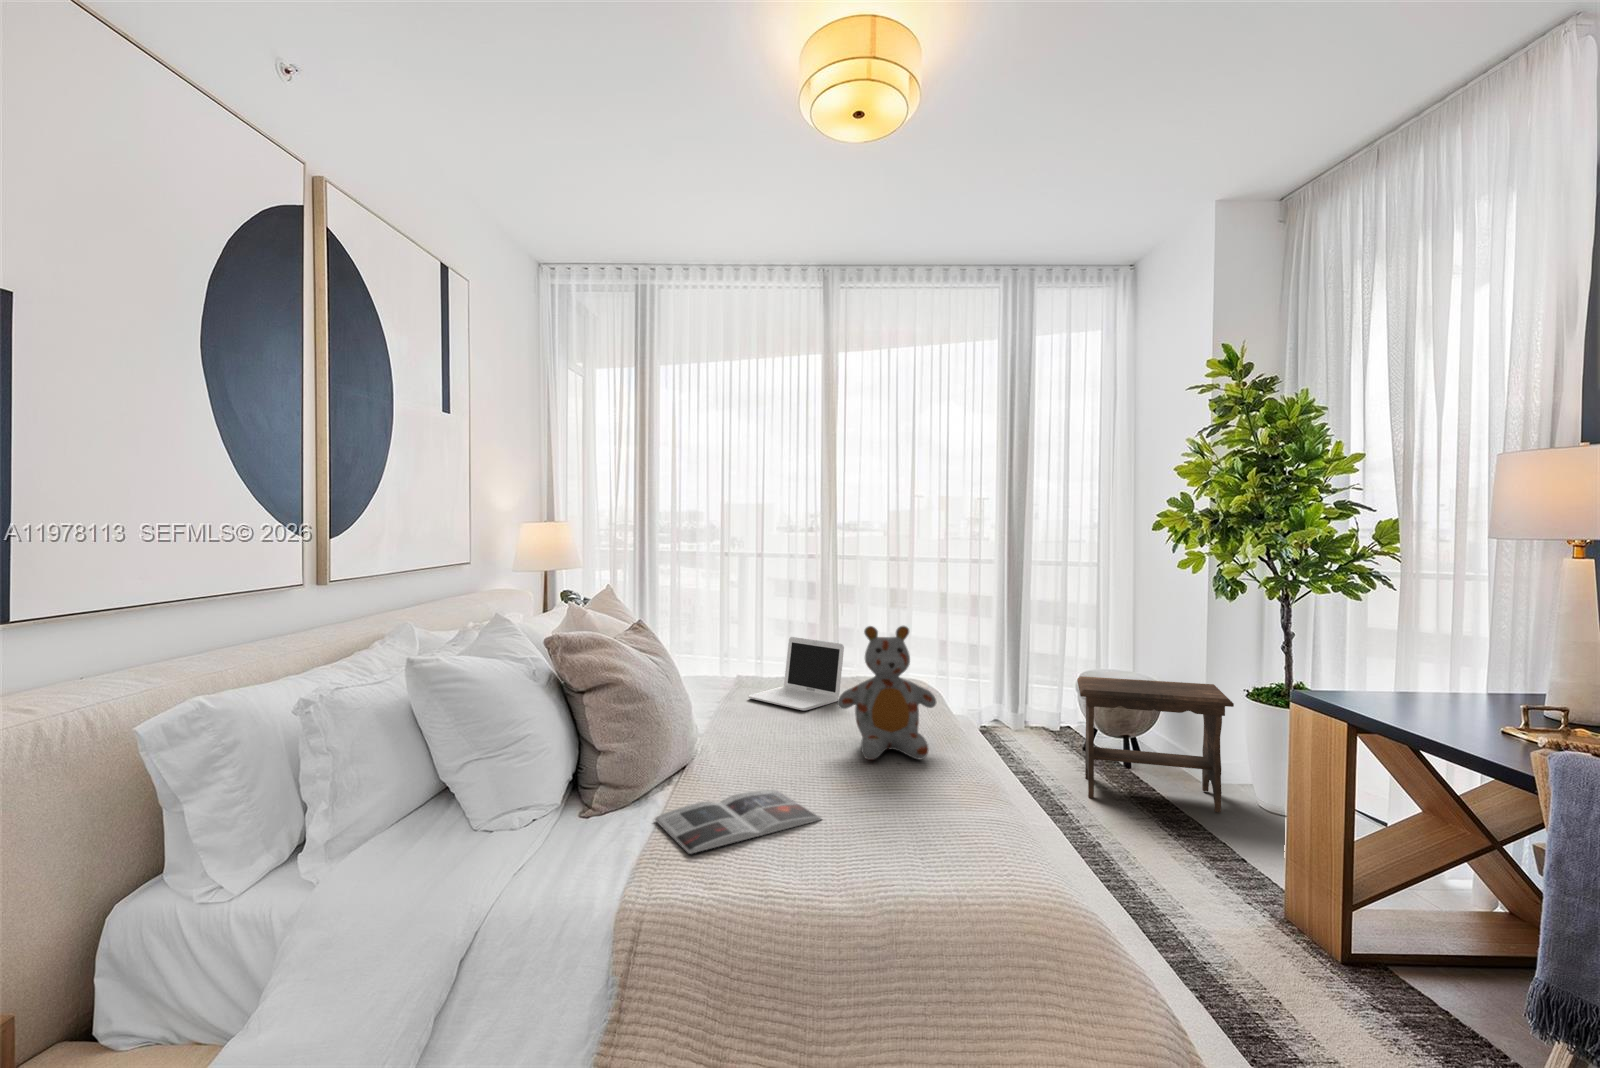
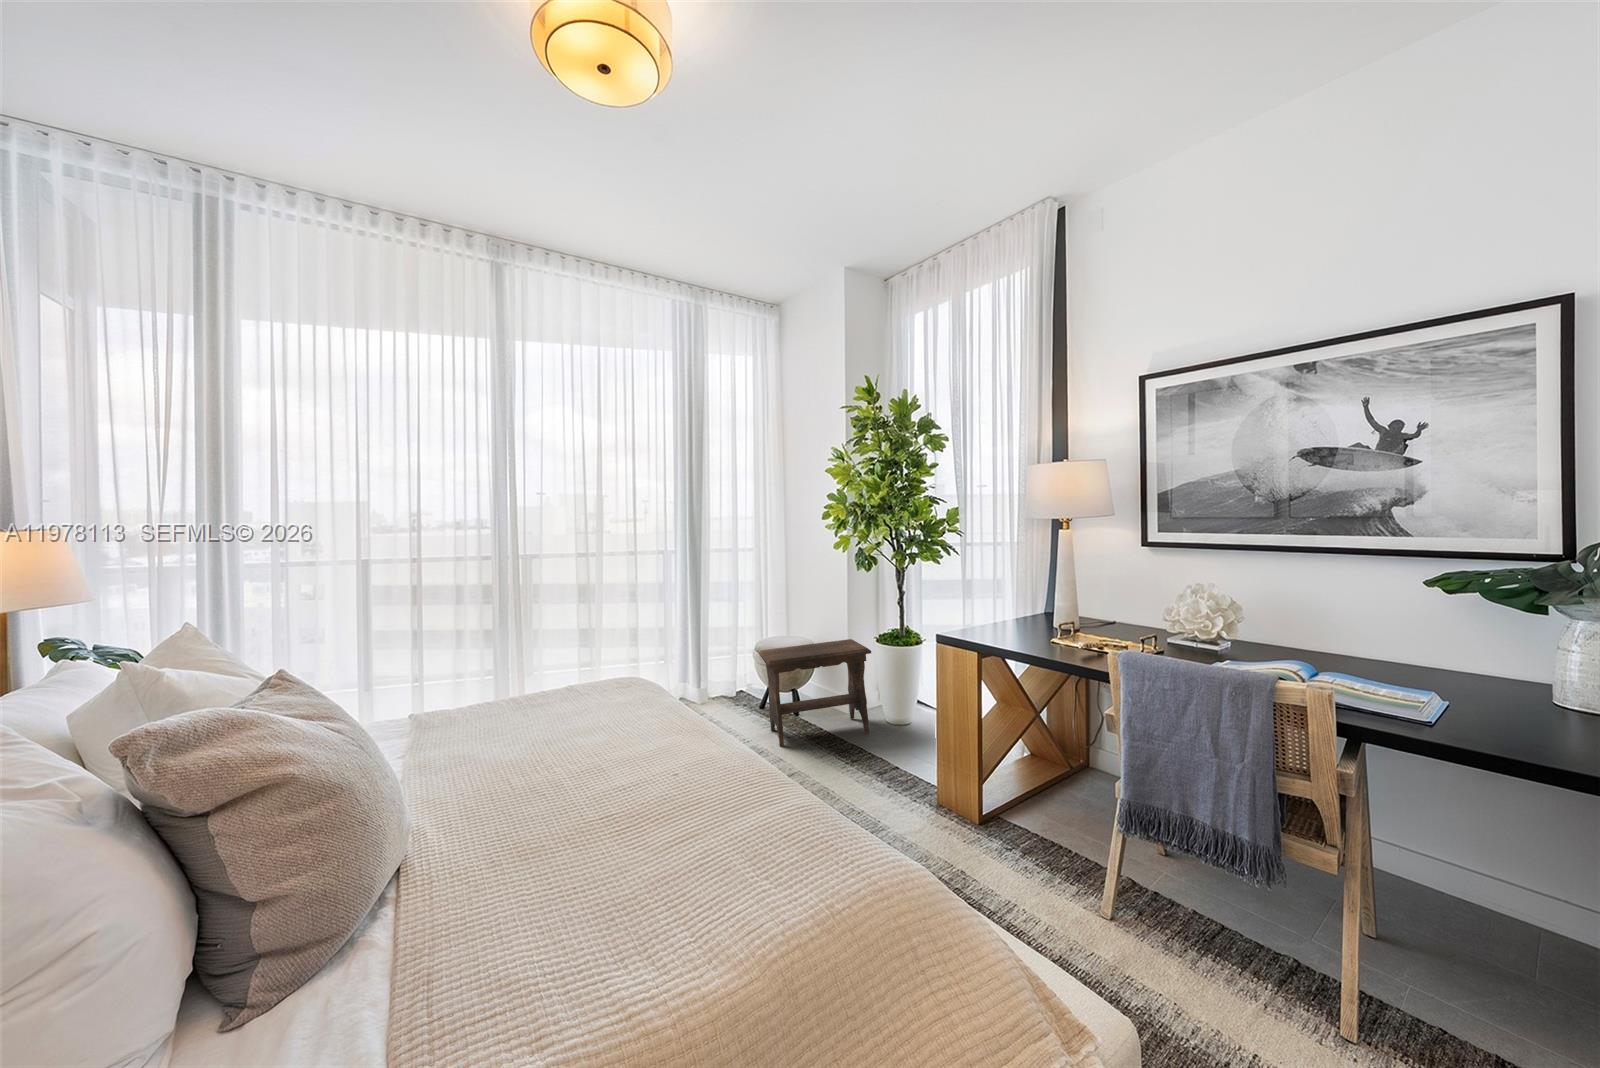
stuffed bear: present [837,626,936,760] -> none [601,635,705,781]
laptop: present [748,637,844,711] -> none [470,662,579,742]
magazine: present [655,790,822,854] -> none [405,852,637,999]

